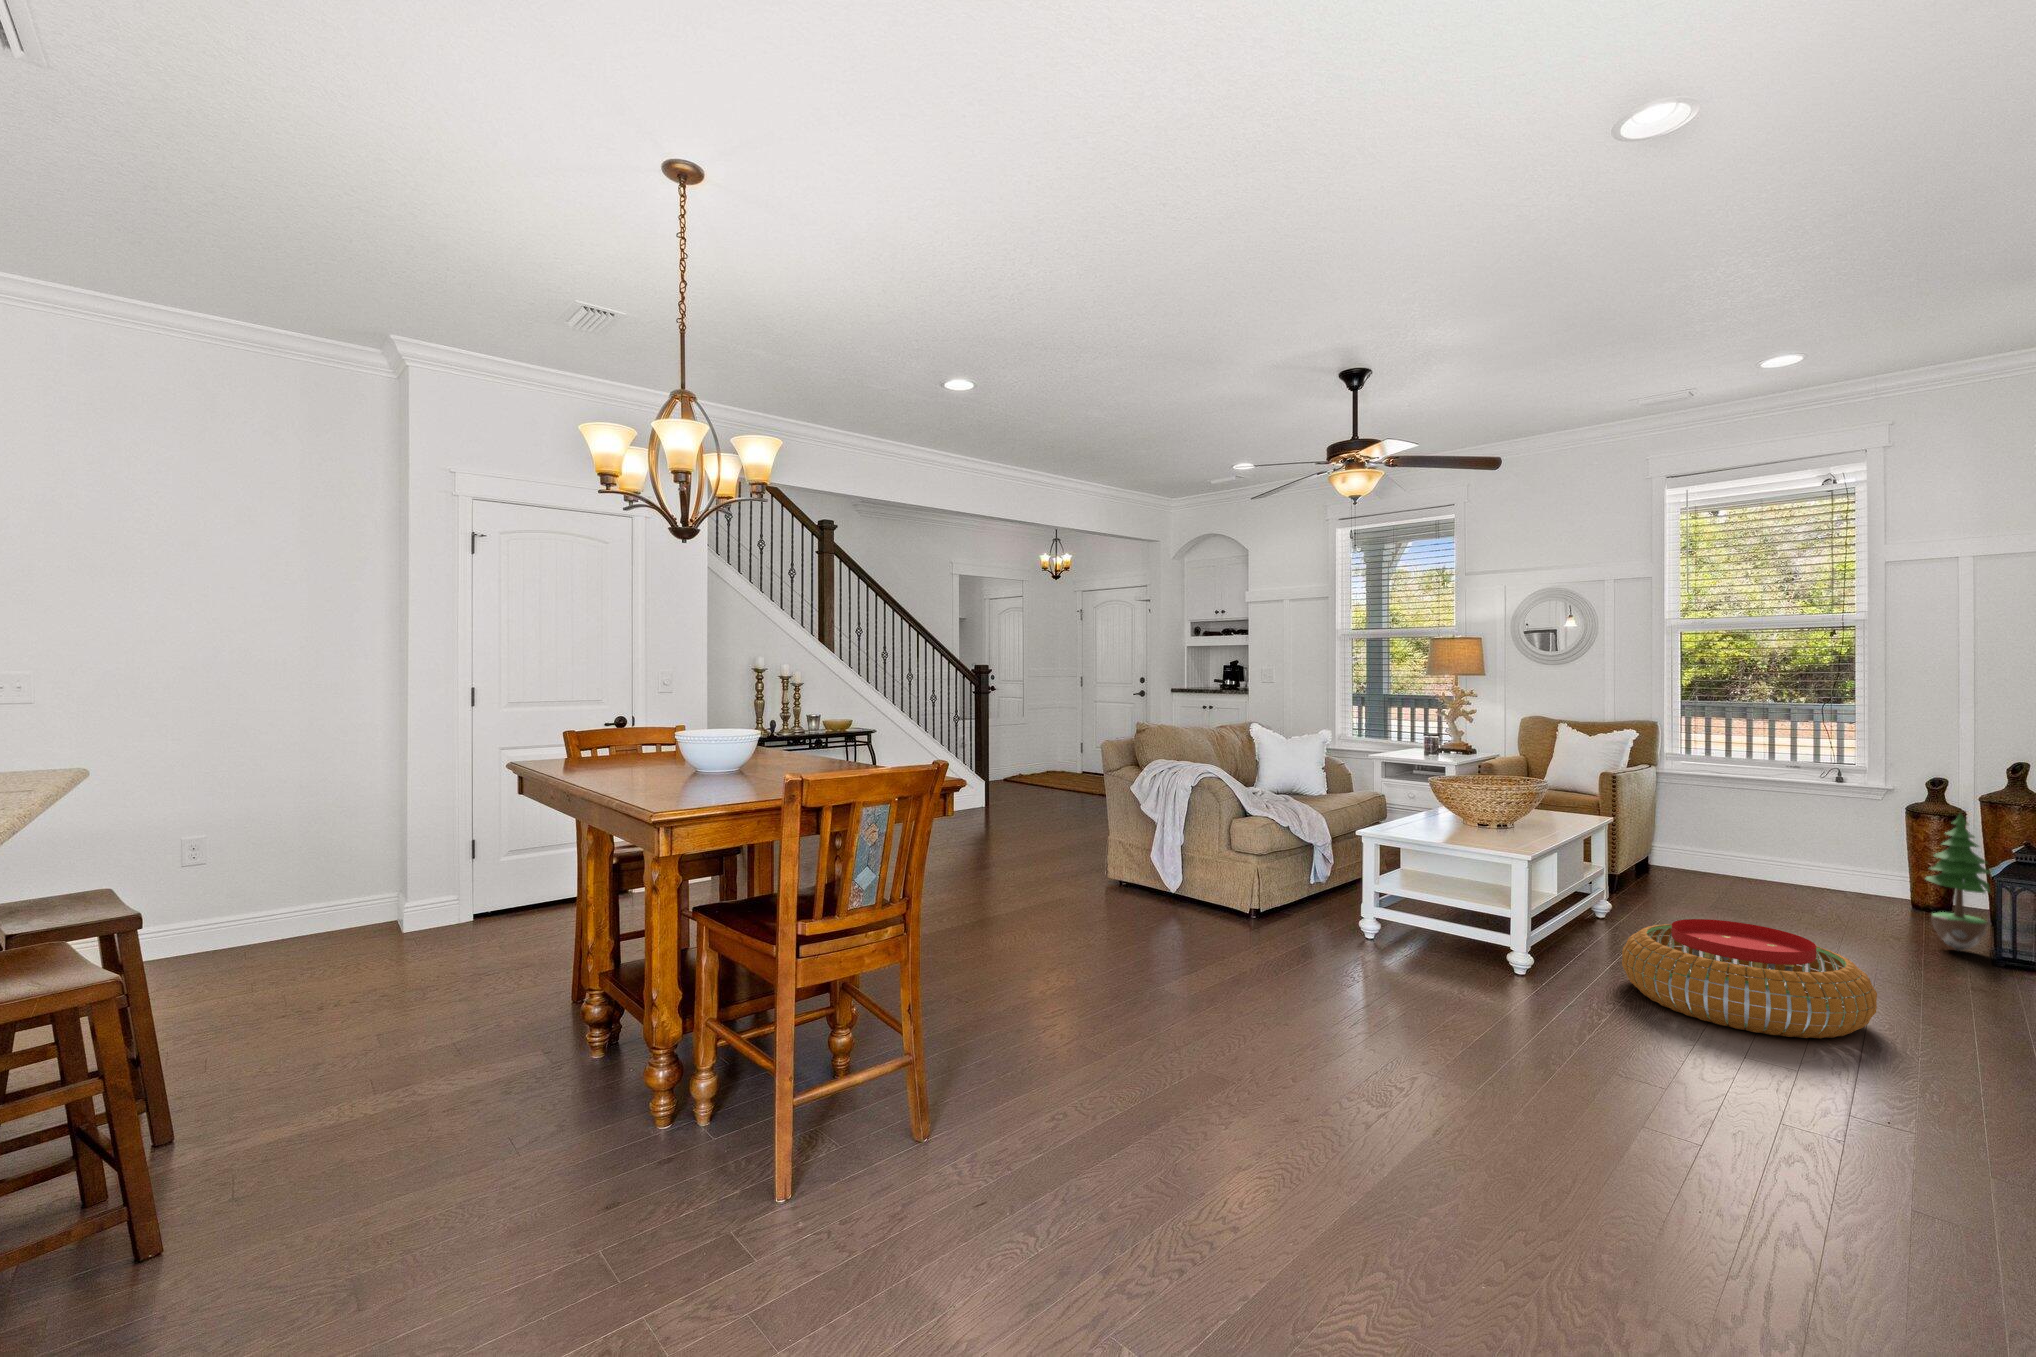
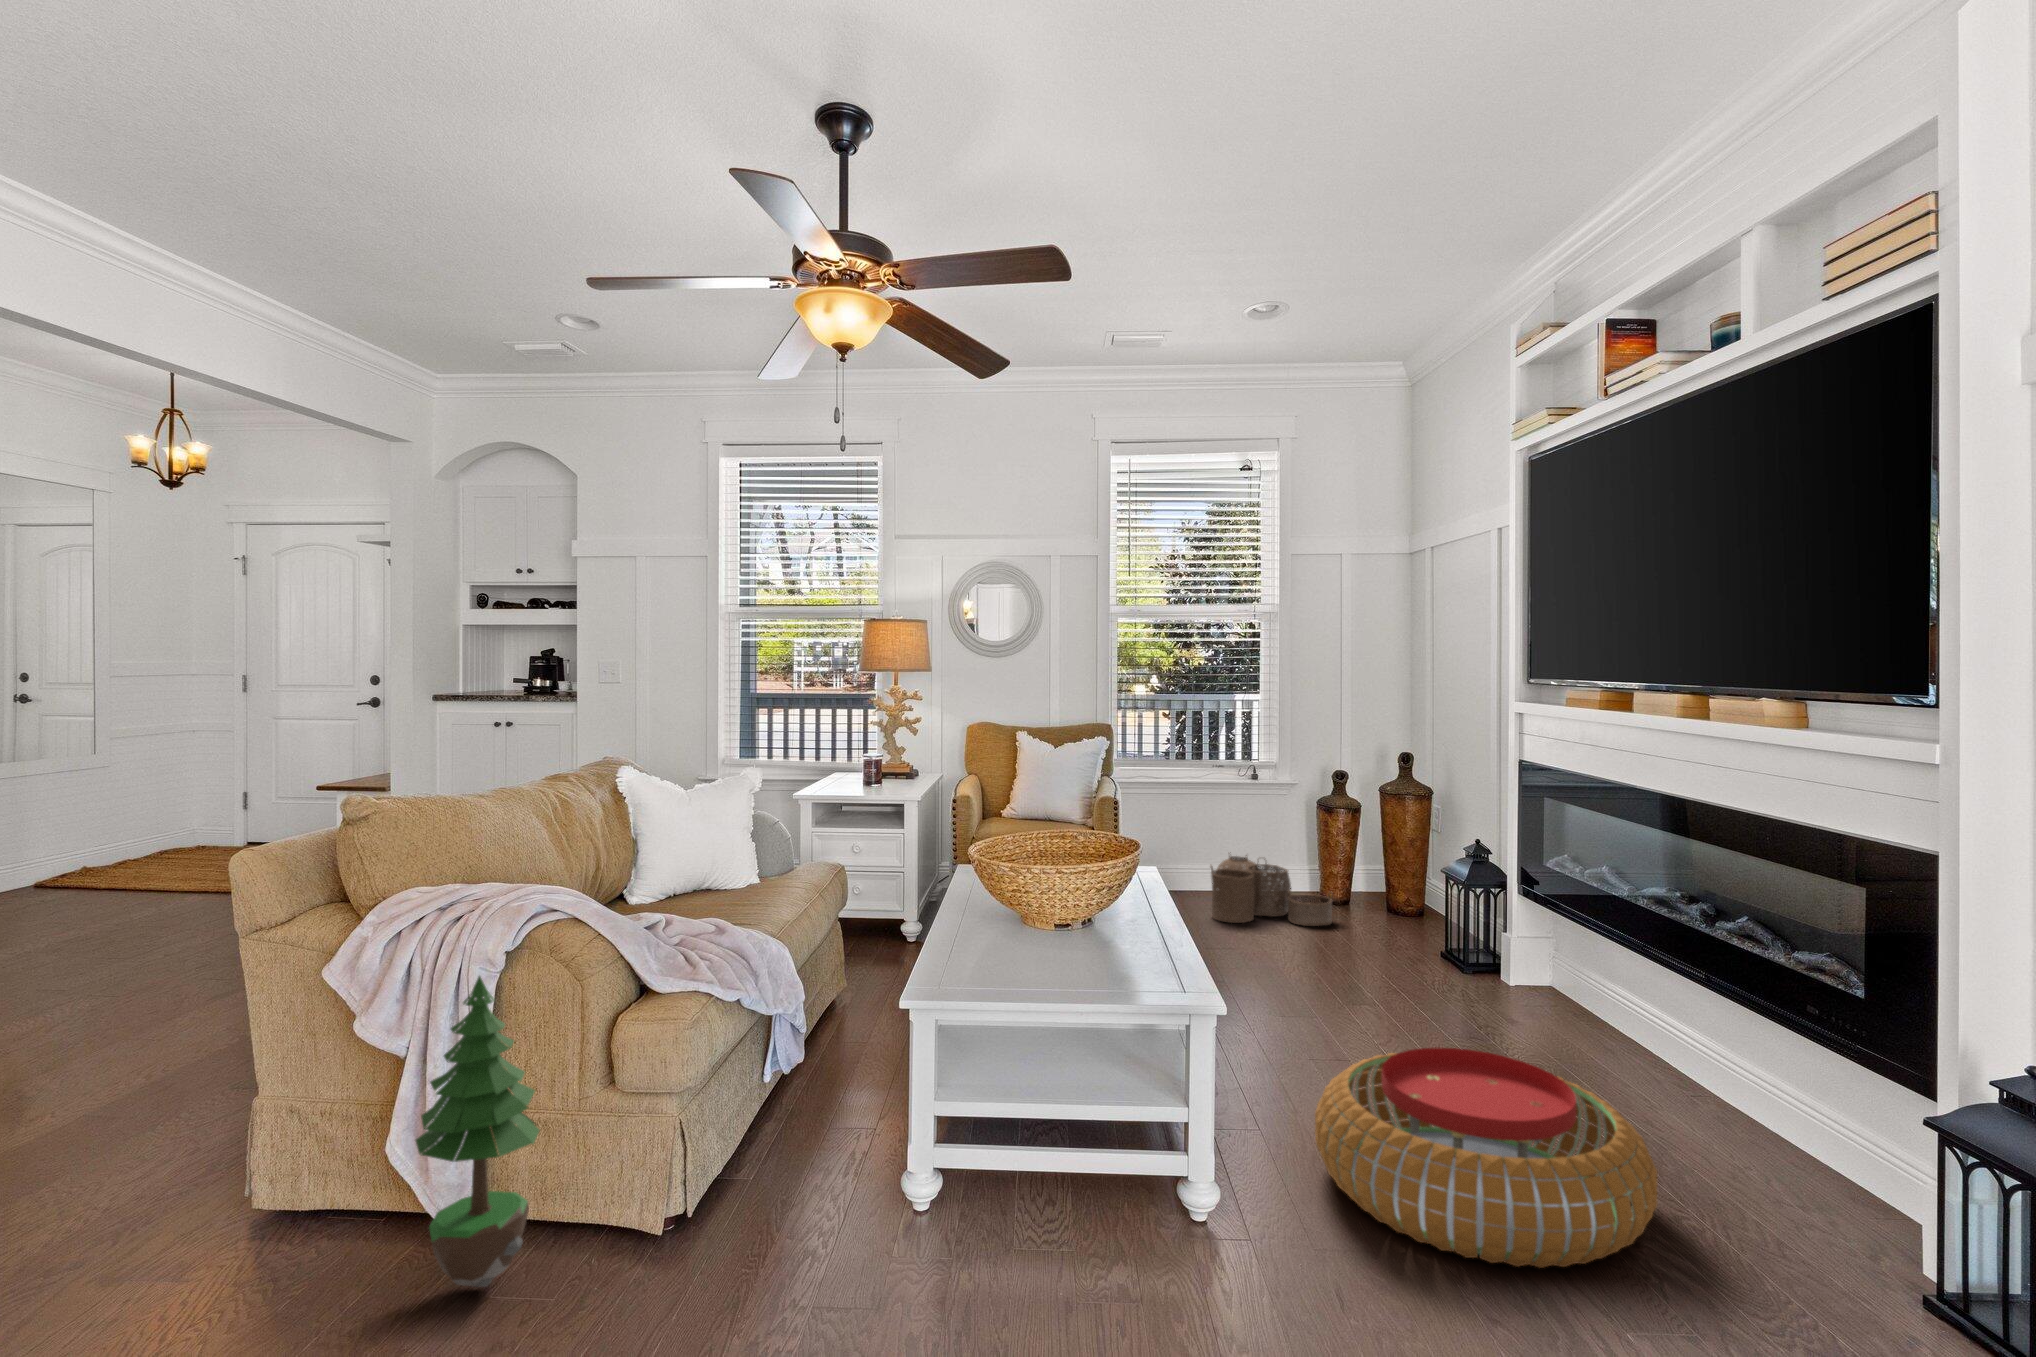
potted tree: present [1926,814,1990,951] -> present [416,976,539,1287]
woven basket: none [1723,834,1855,900] -> present [1211,855,1332,926]

